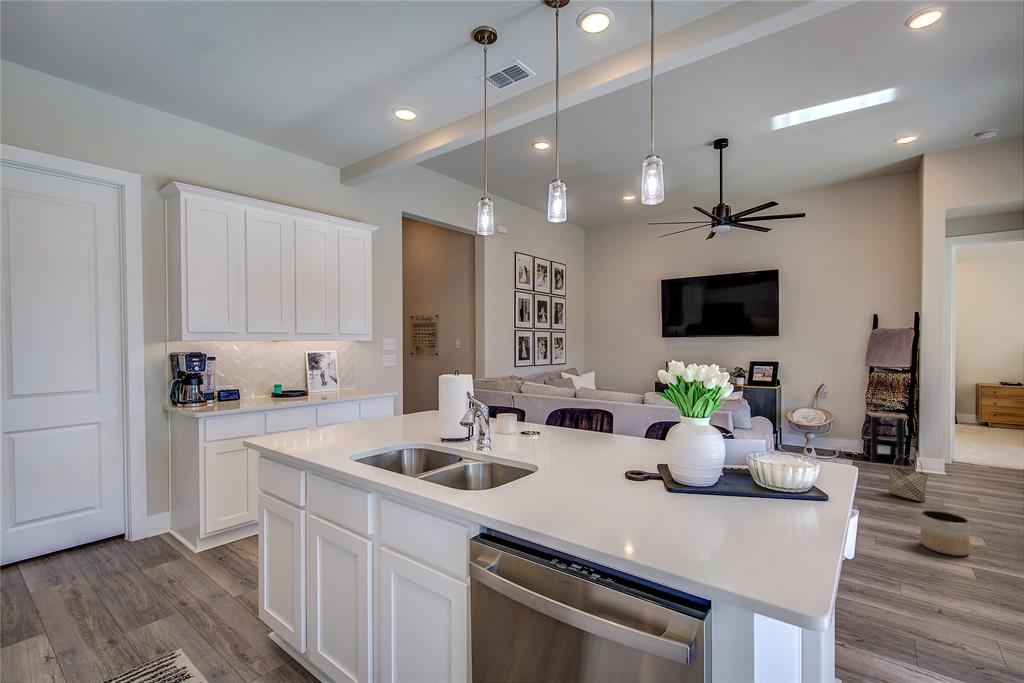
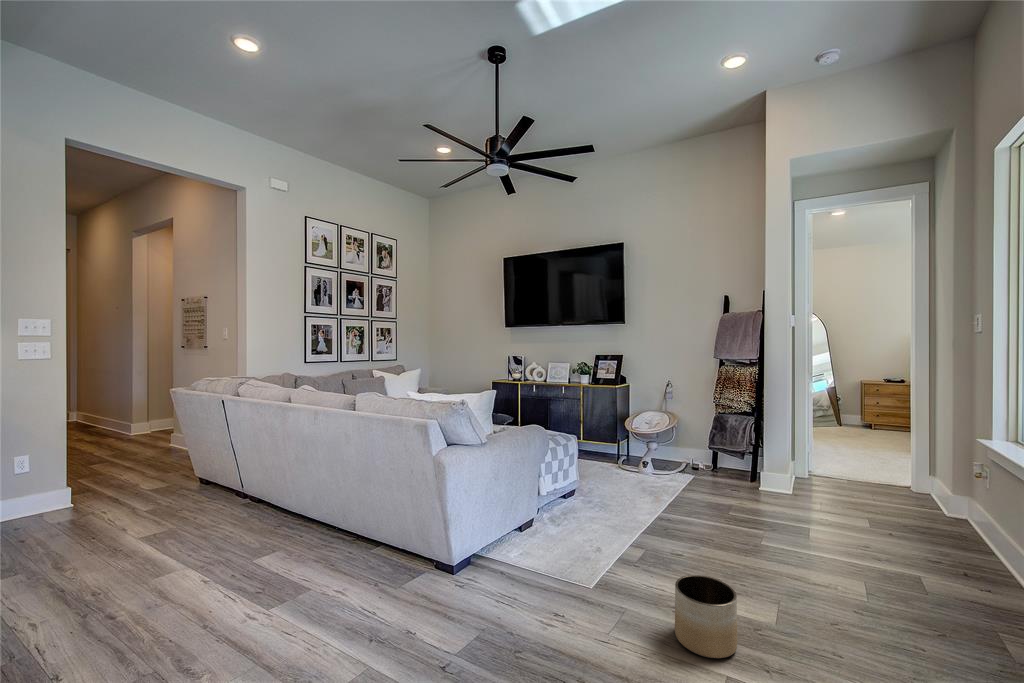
side table: present [865,411,908,465] -> none [710,414,753,482]
woven basket: present [889,455,928,501] -> none [697,475,741,541]

